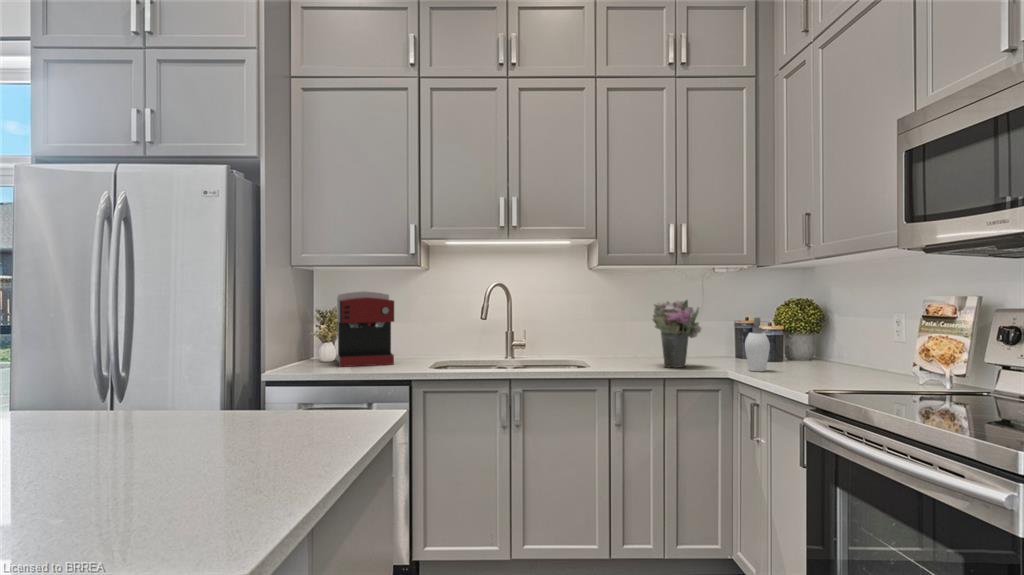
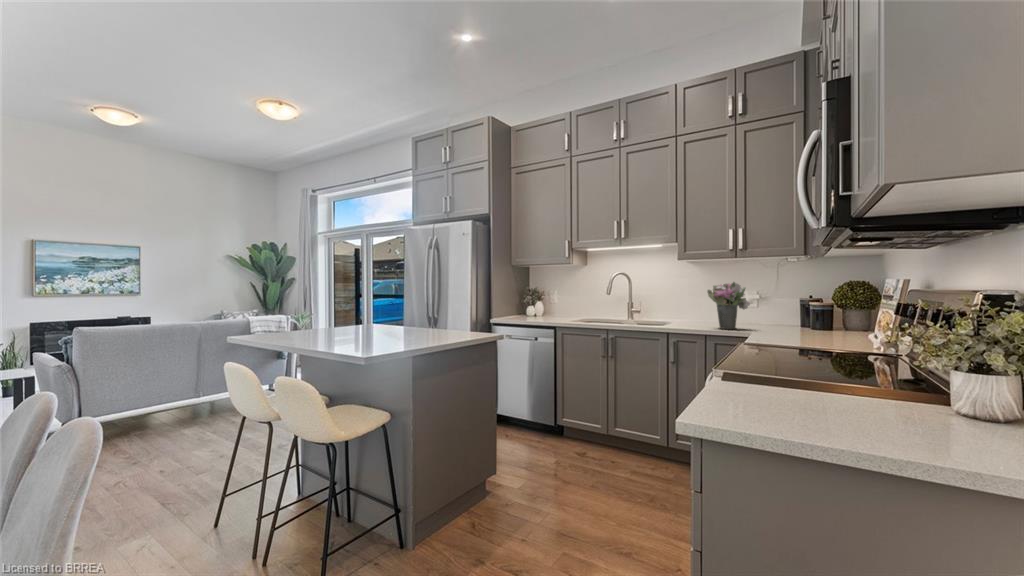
coffee maker: present [337,292,394,367] -> none [531,279,564,320]
soap dispenser: present [745,318,770,371] -> none [773,294,794,334]

